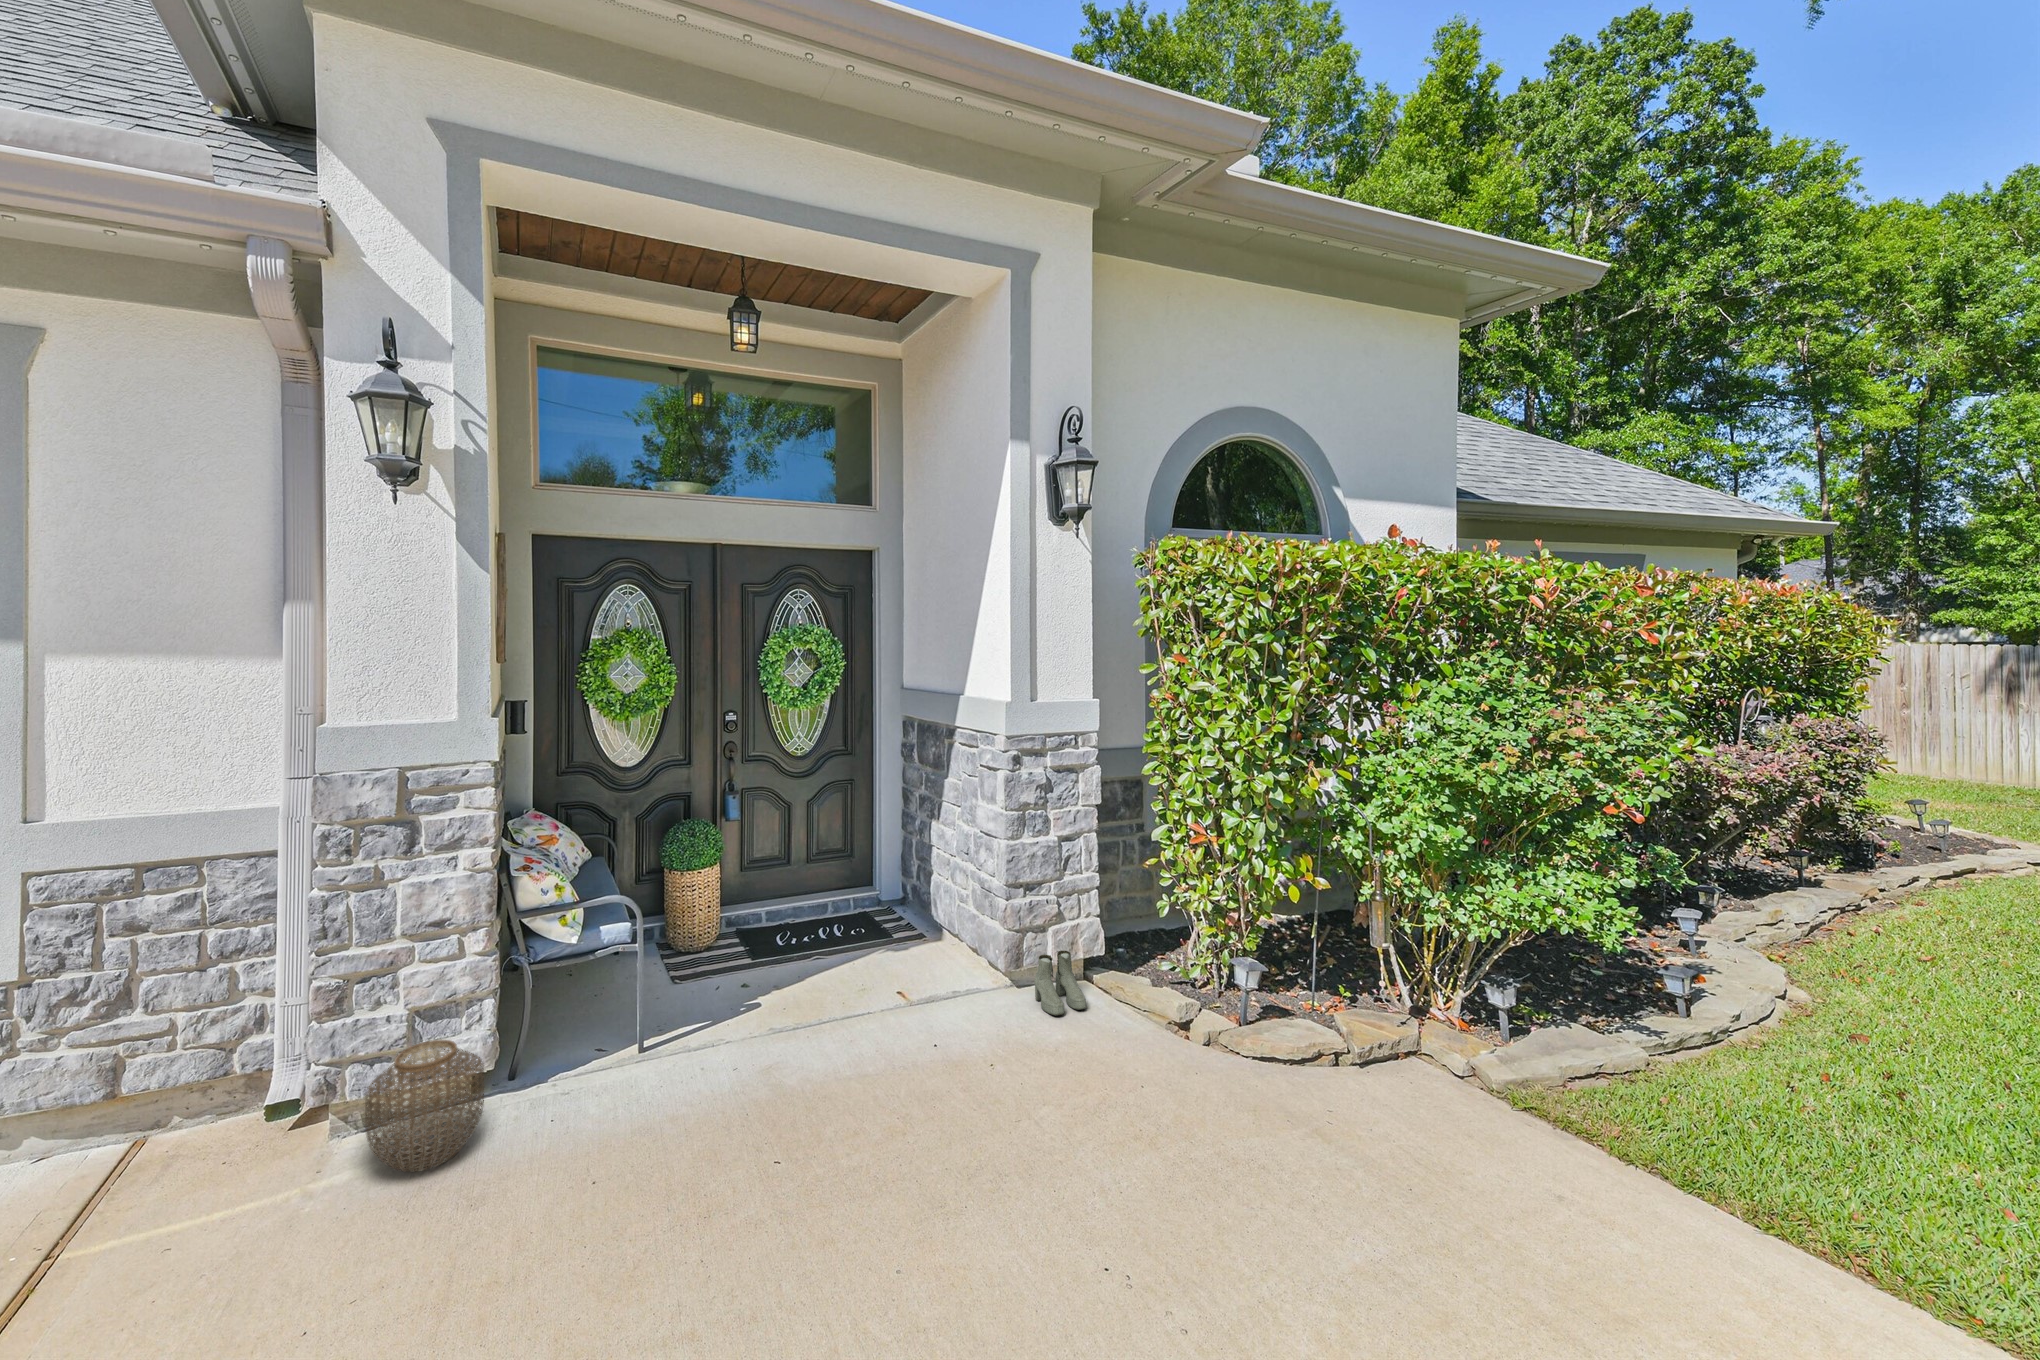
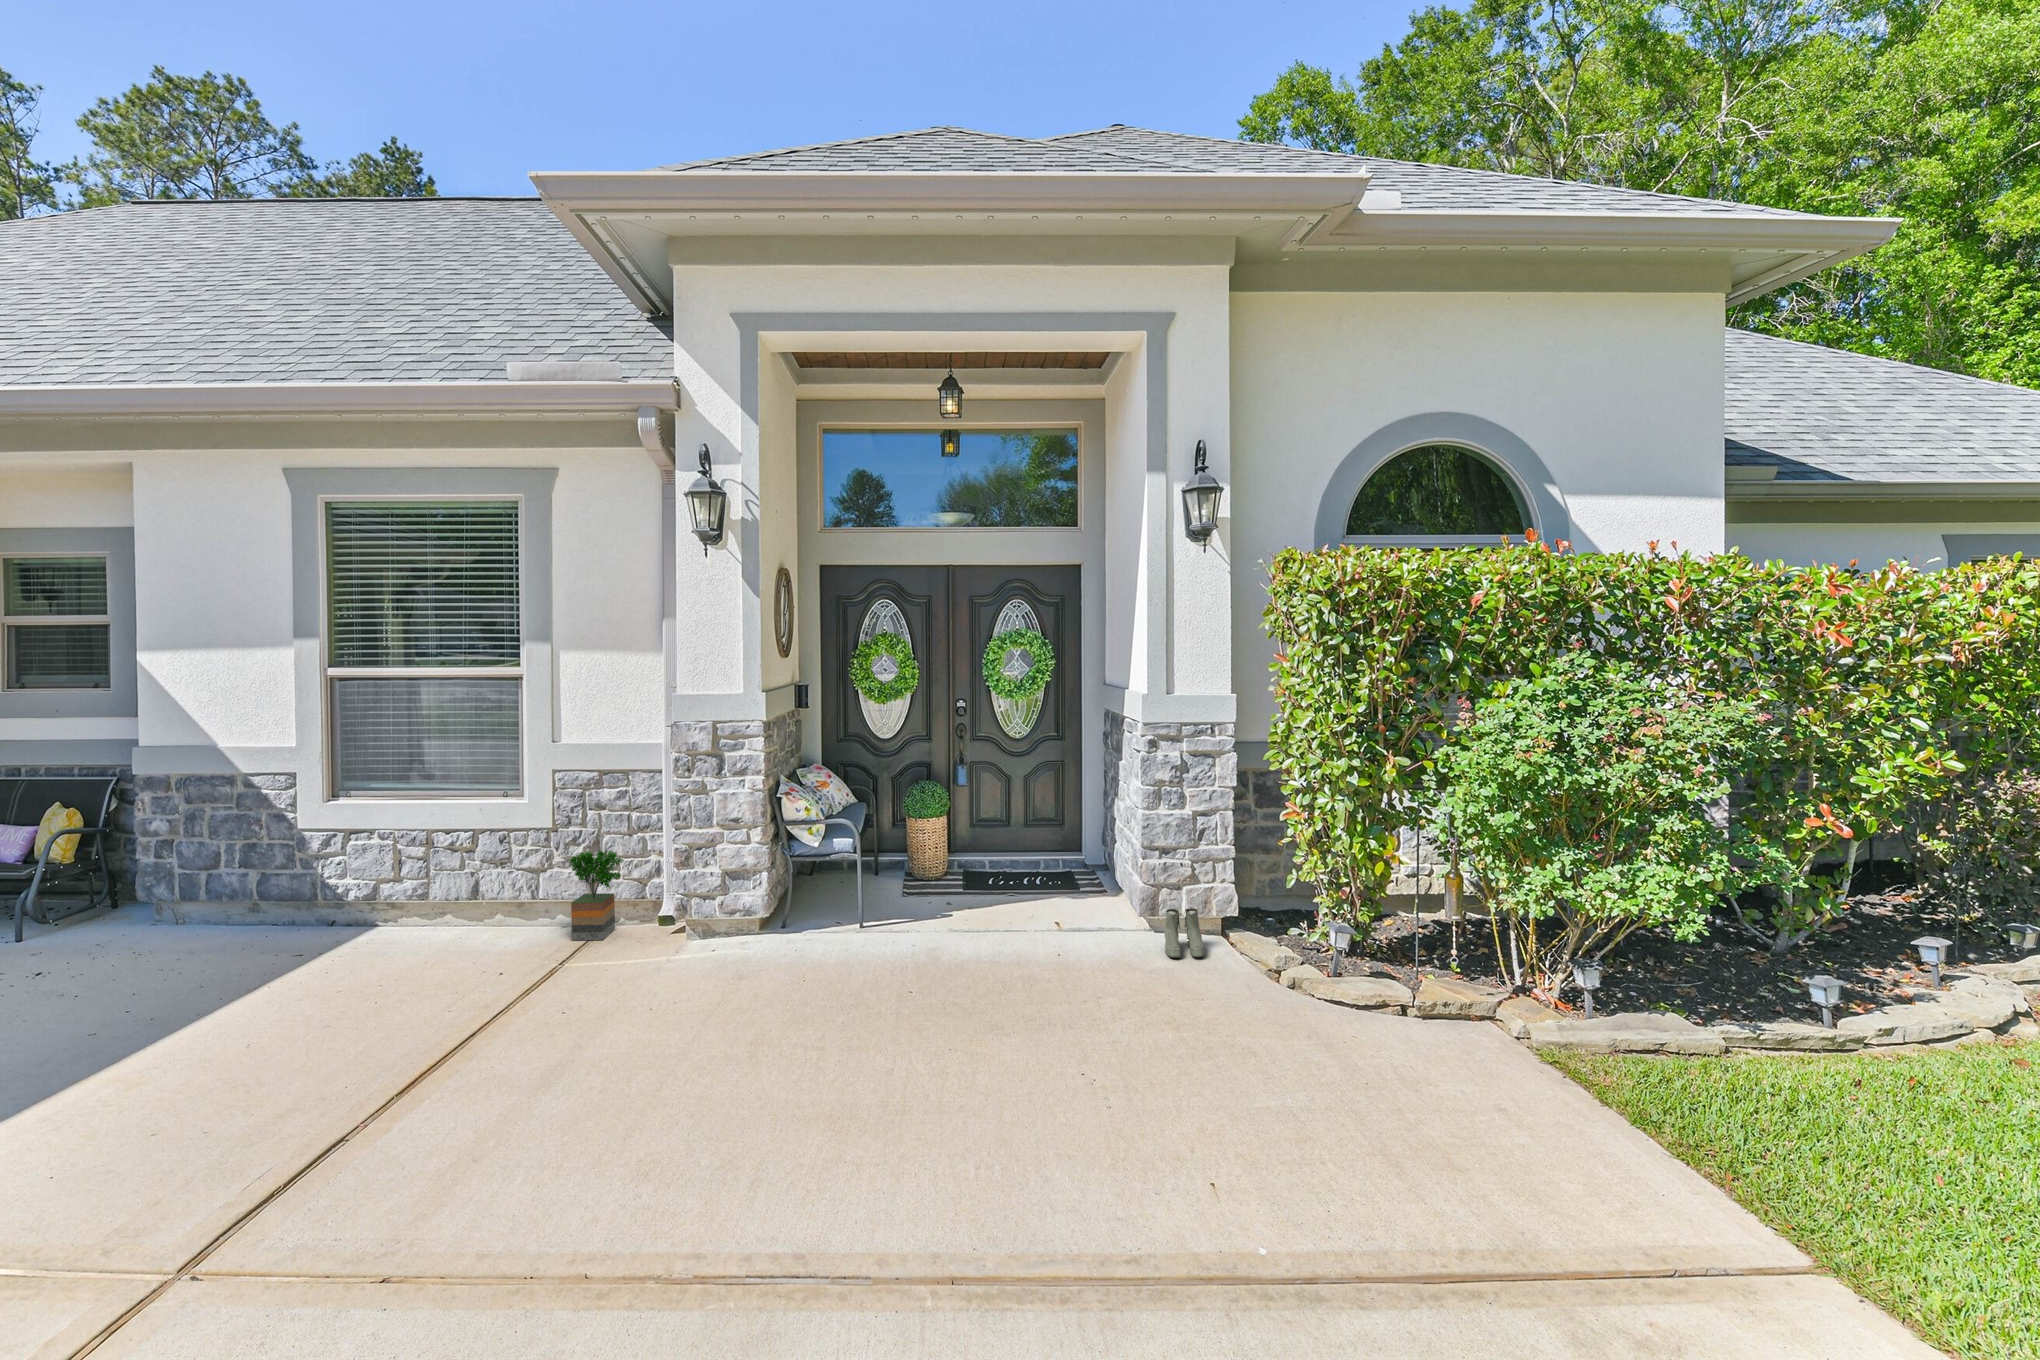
potted tree: none [60,1005,198,1191] -> present [569,851,624,940]
woven basket: present [365,1040,484,1172] -> none [693,889,756,963]

